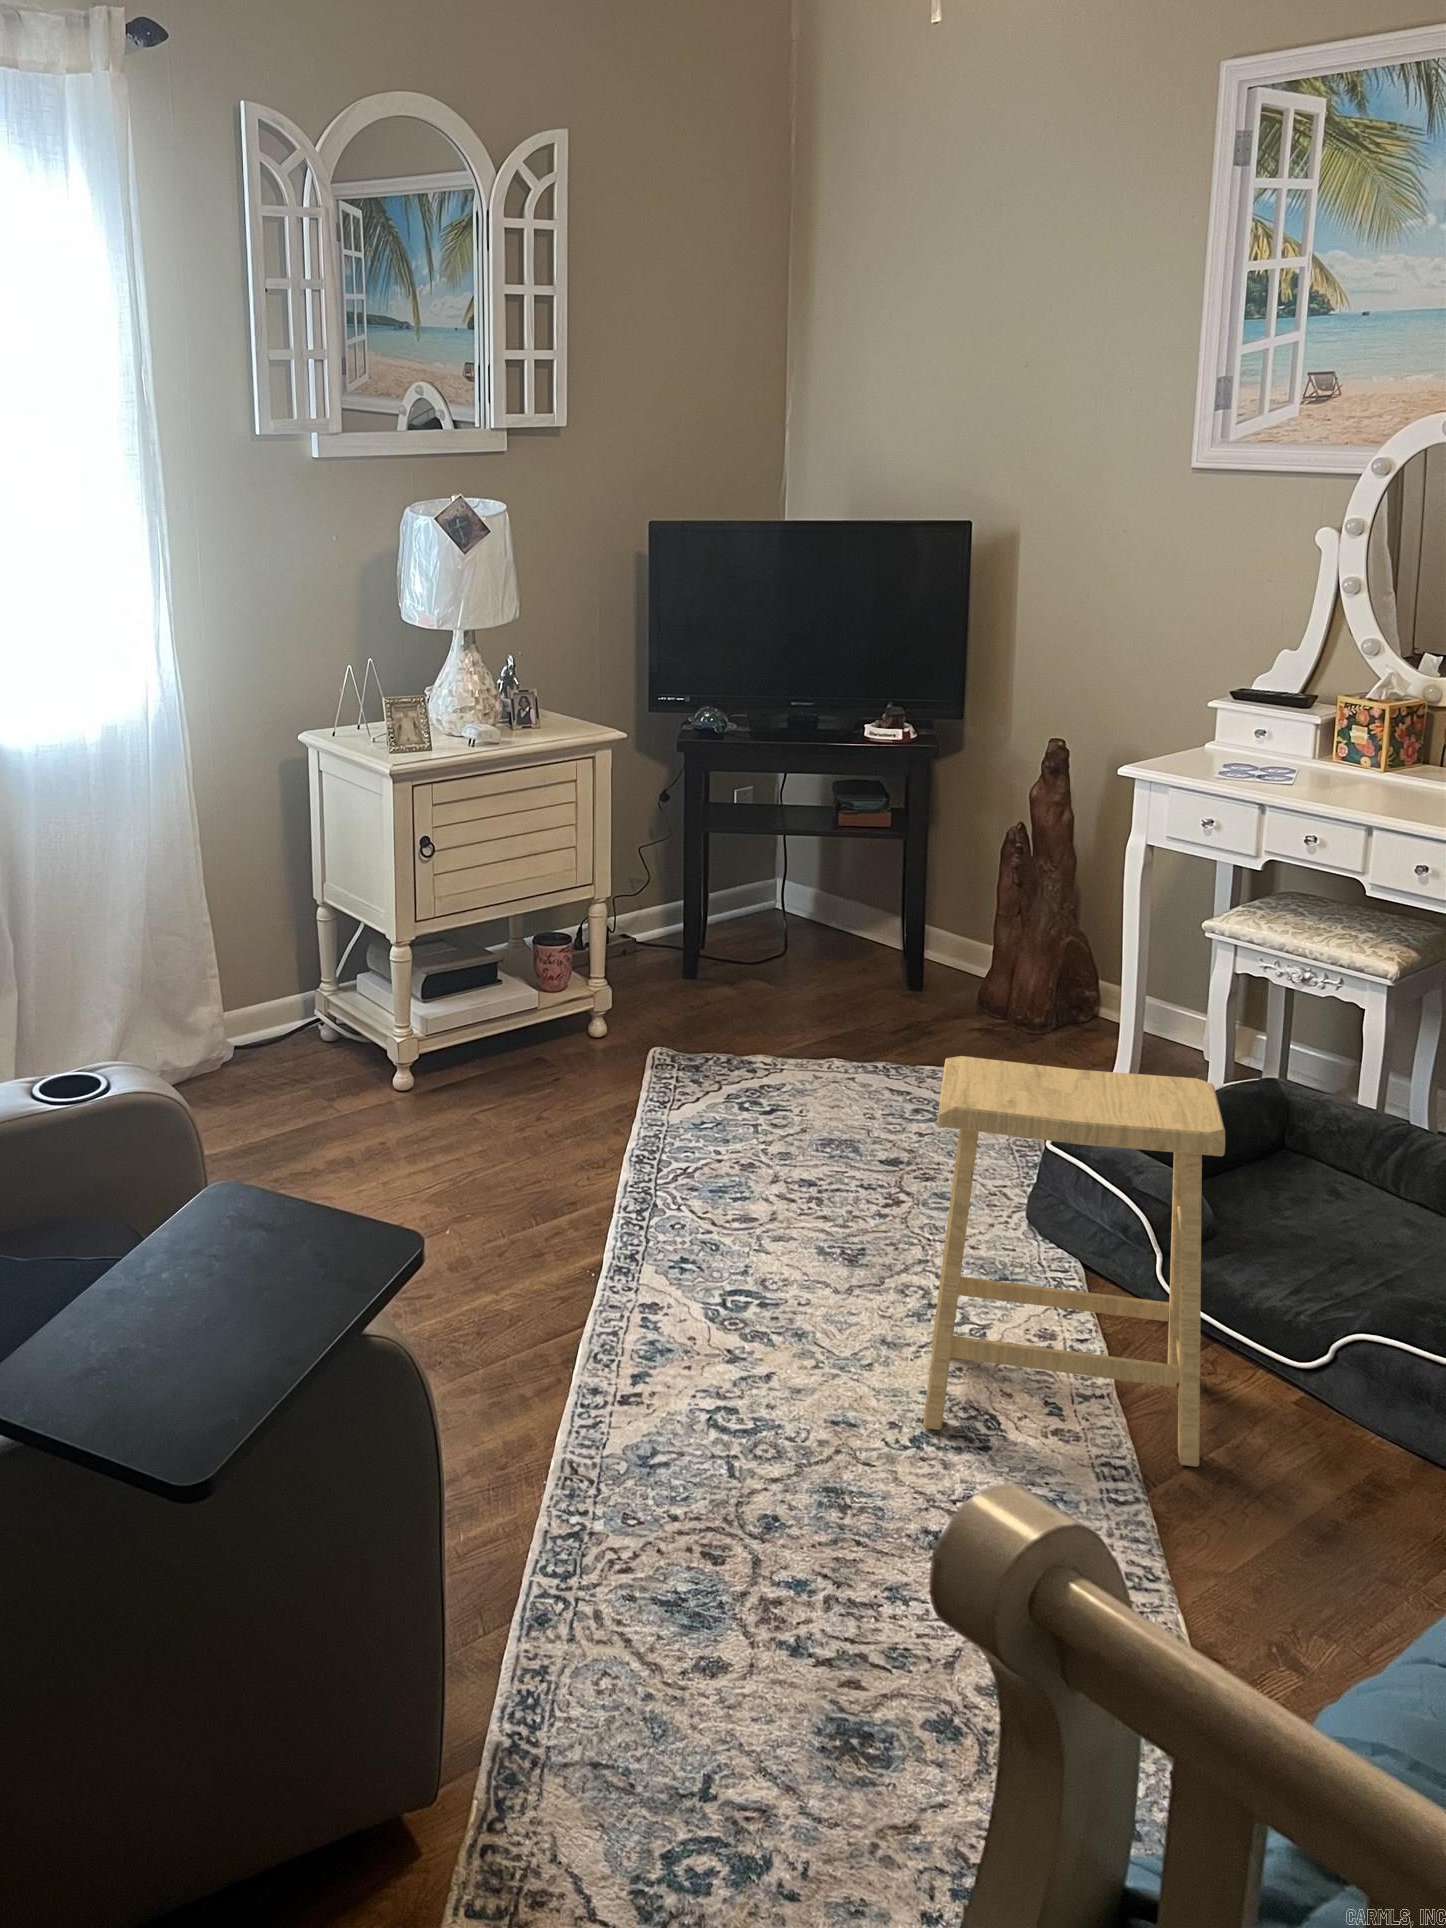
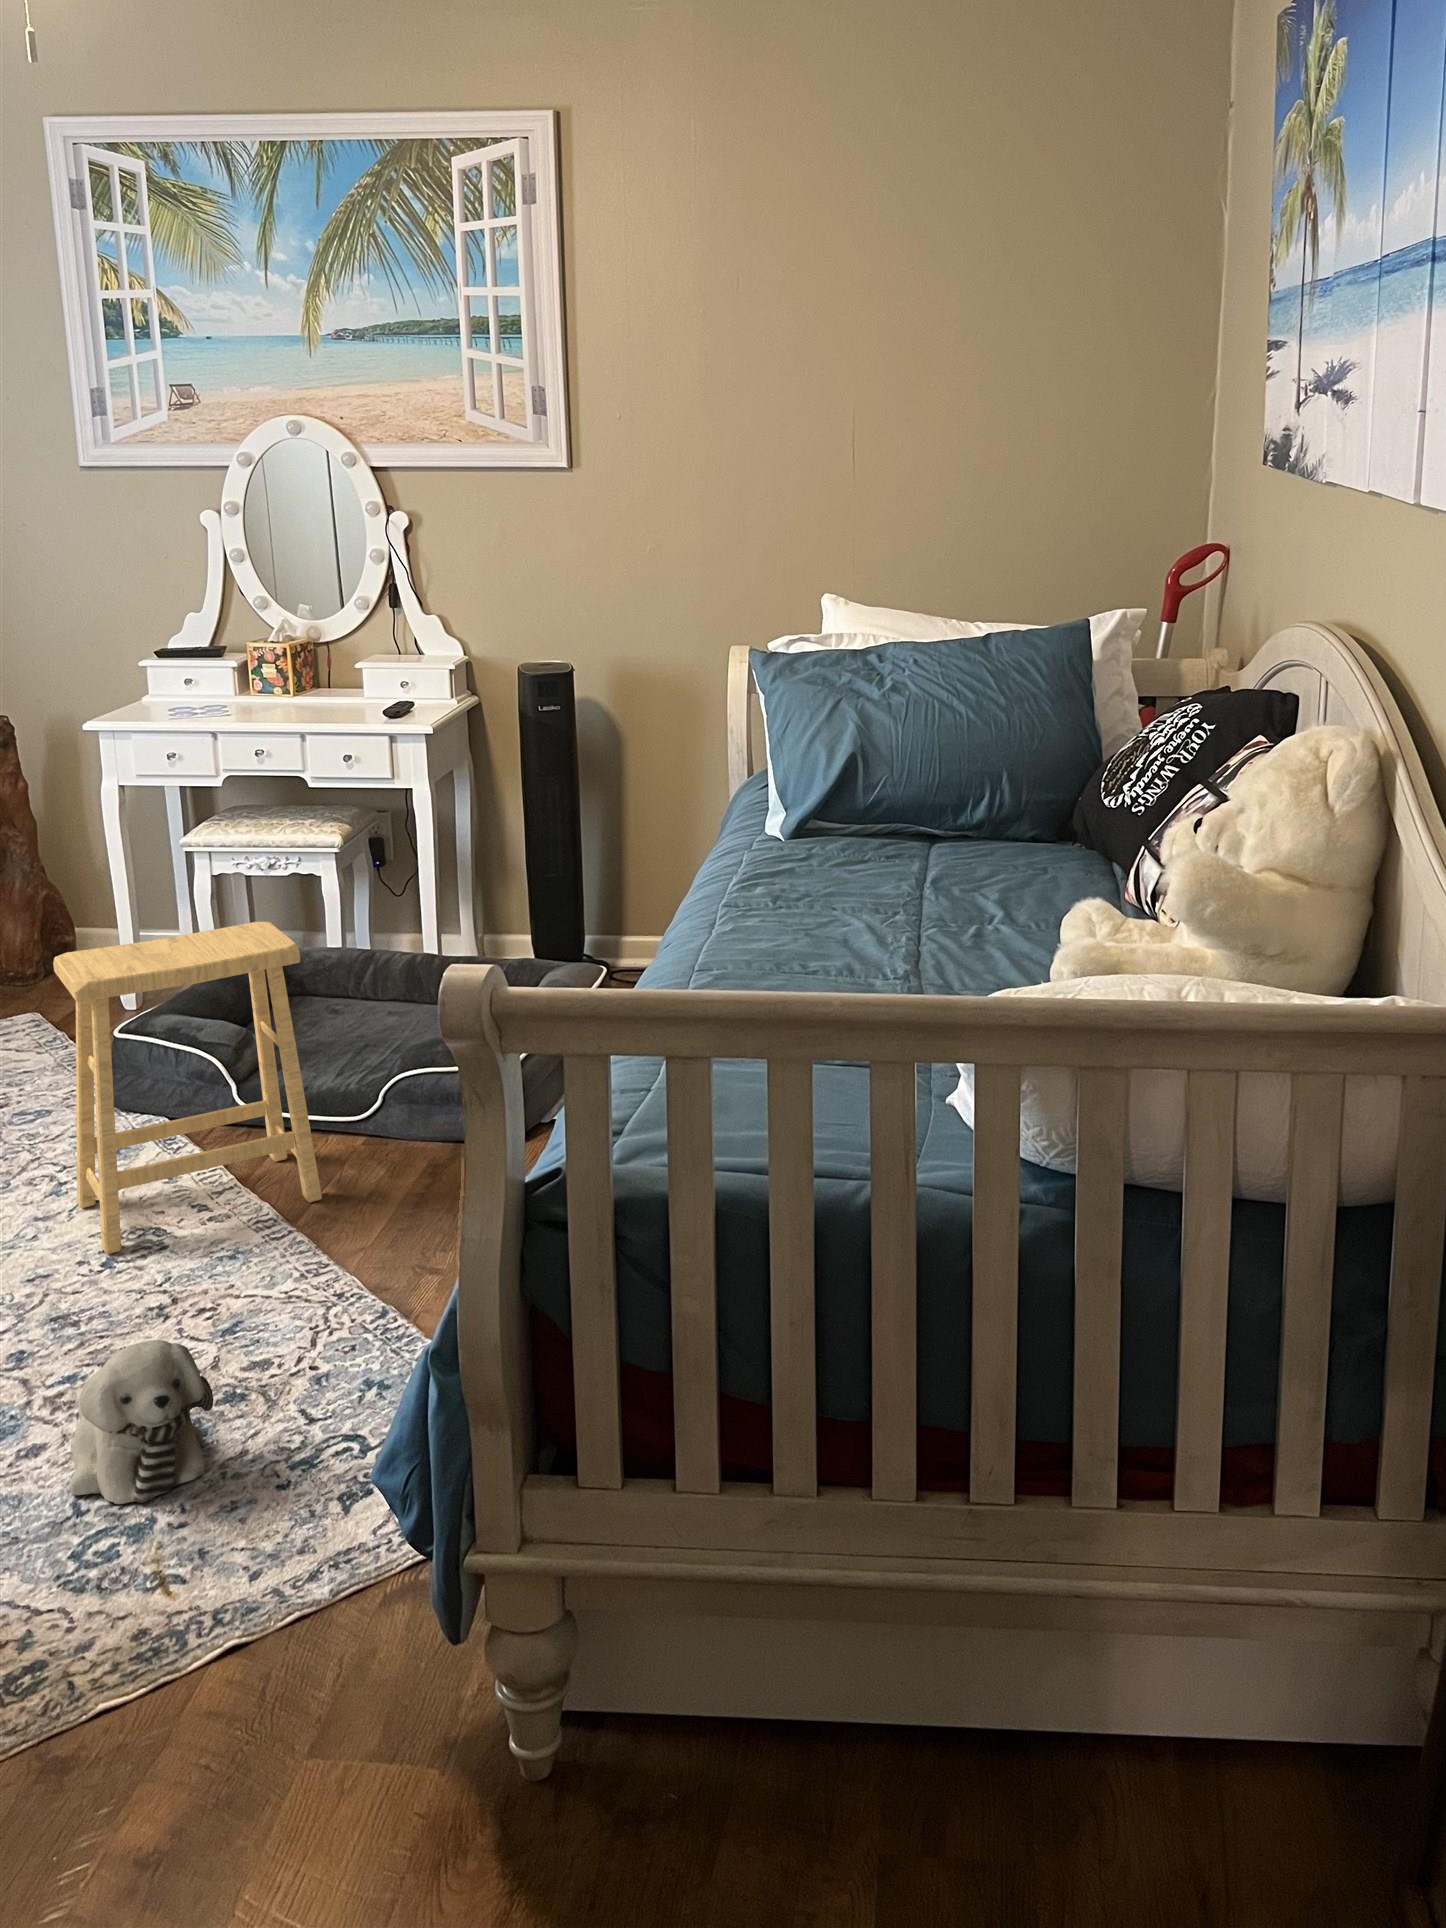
plush toy: none [714,1614,899,1828] -> present [69,1340,213,1504]

